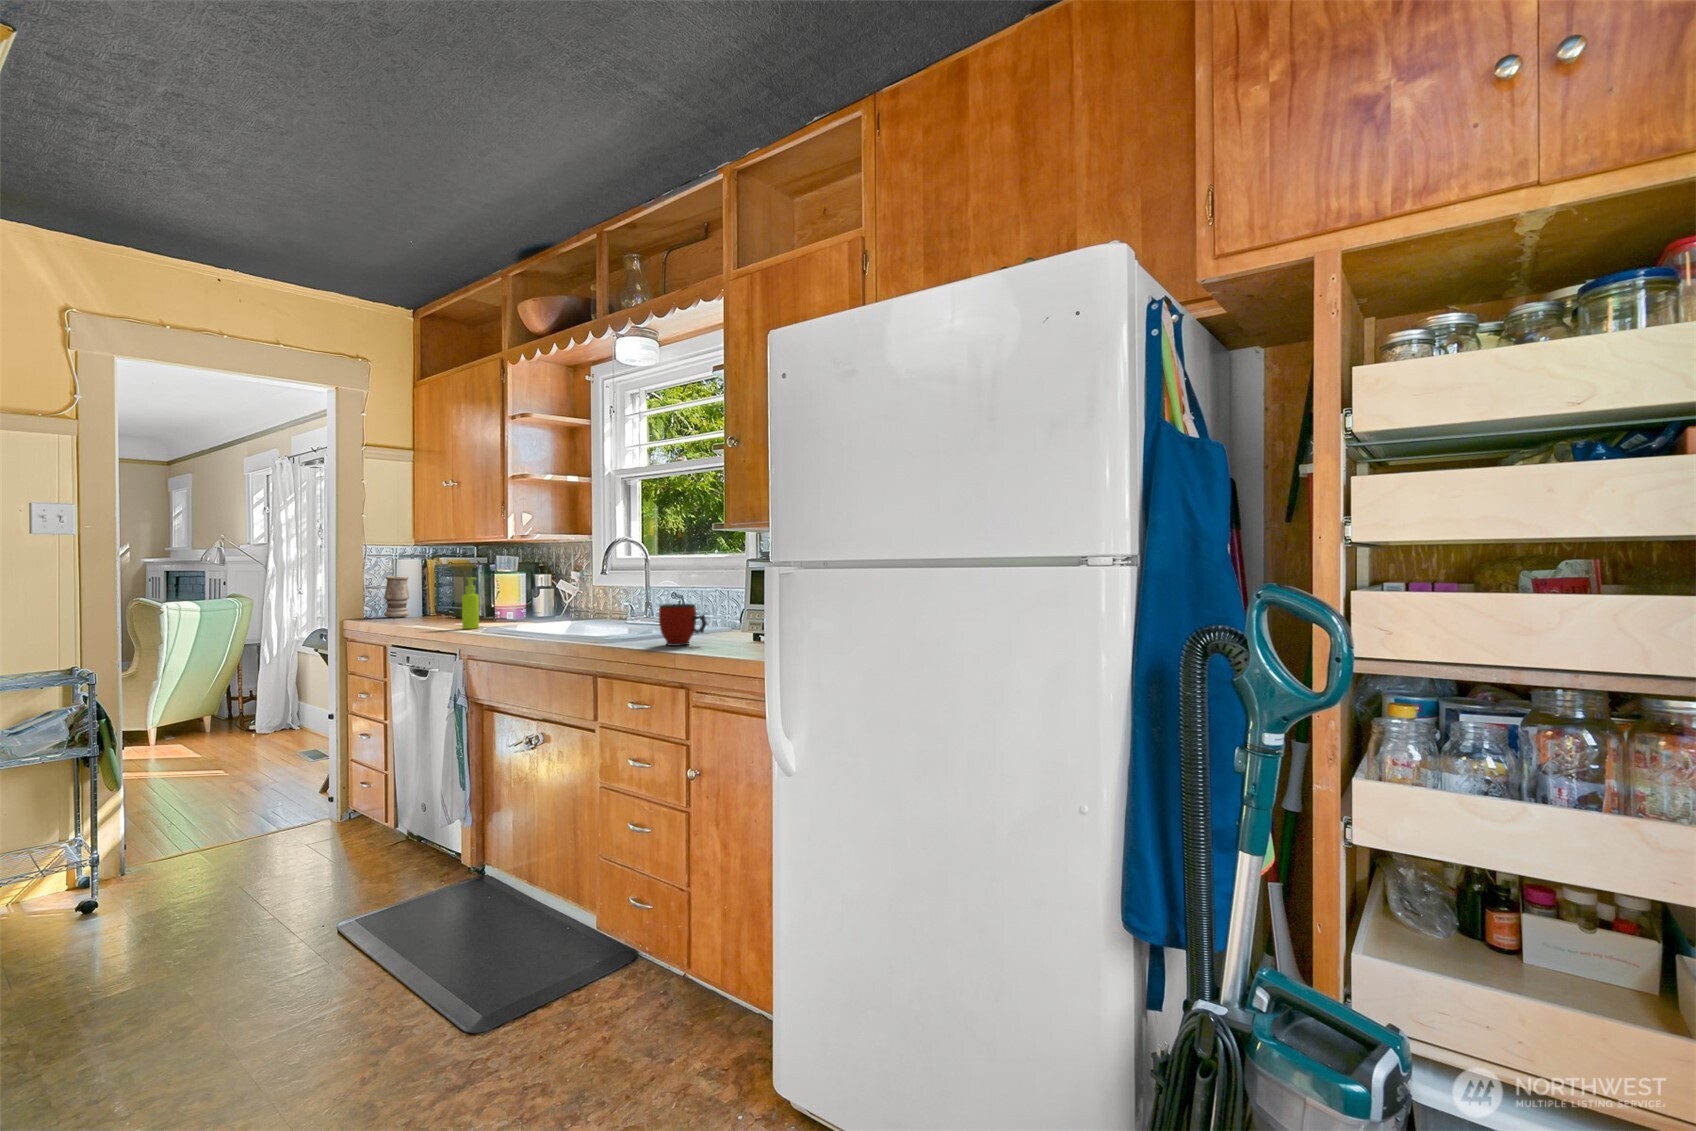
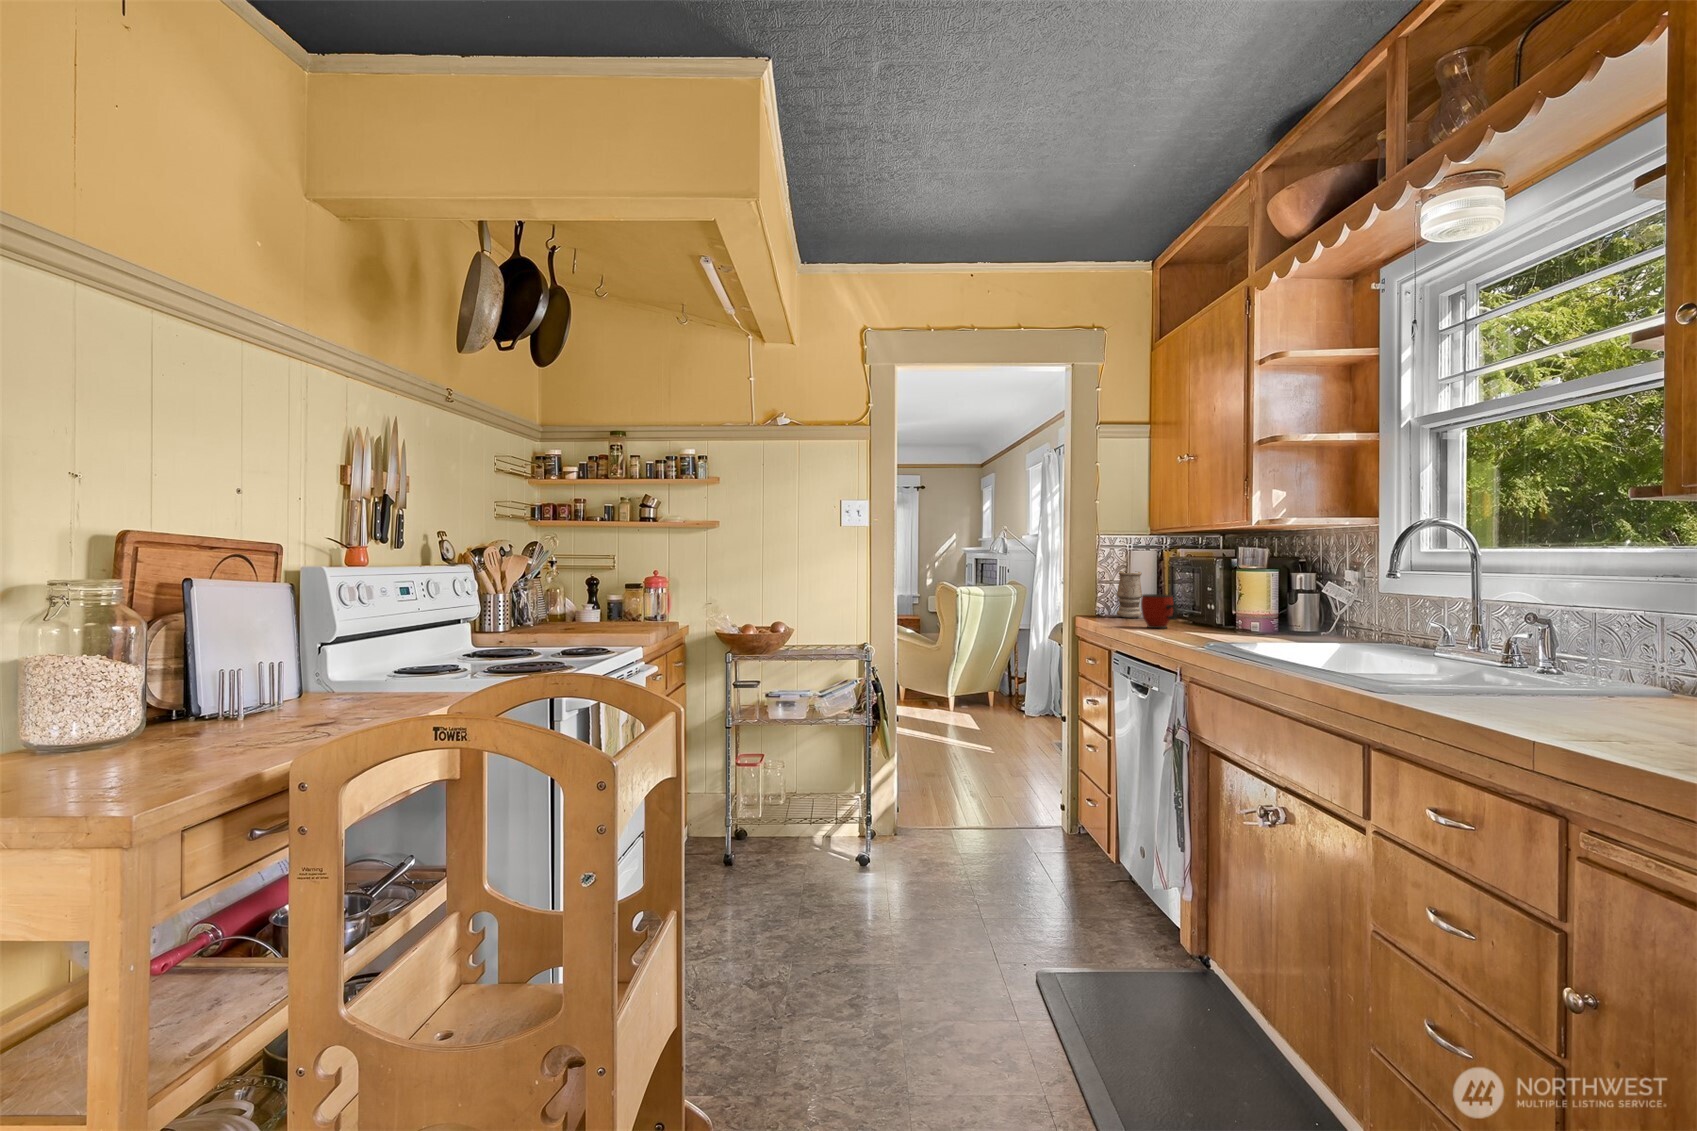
soap dispenser: present [462,577,479,629] -> none [1186,577,1207,642]
mug: present [659,604,707,646] -> present [1141,594,1178,628]

